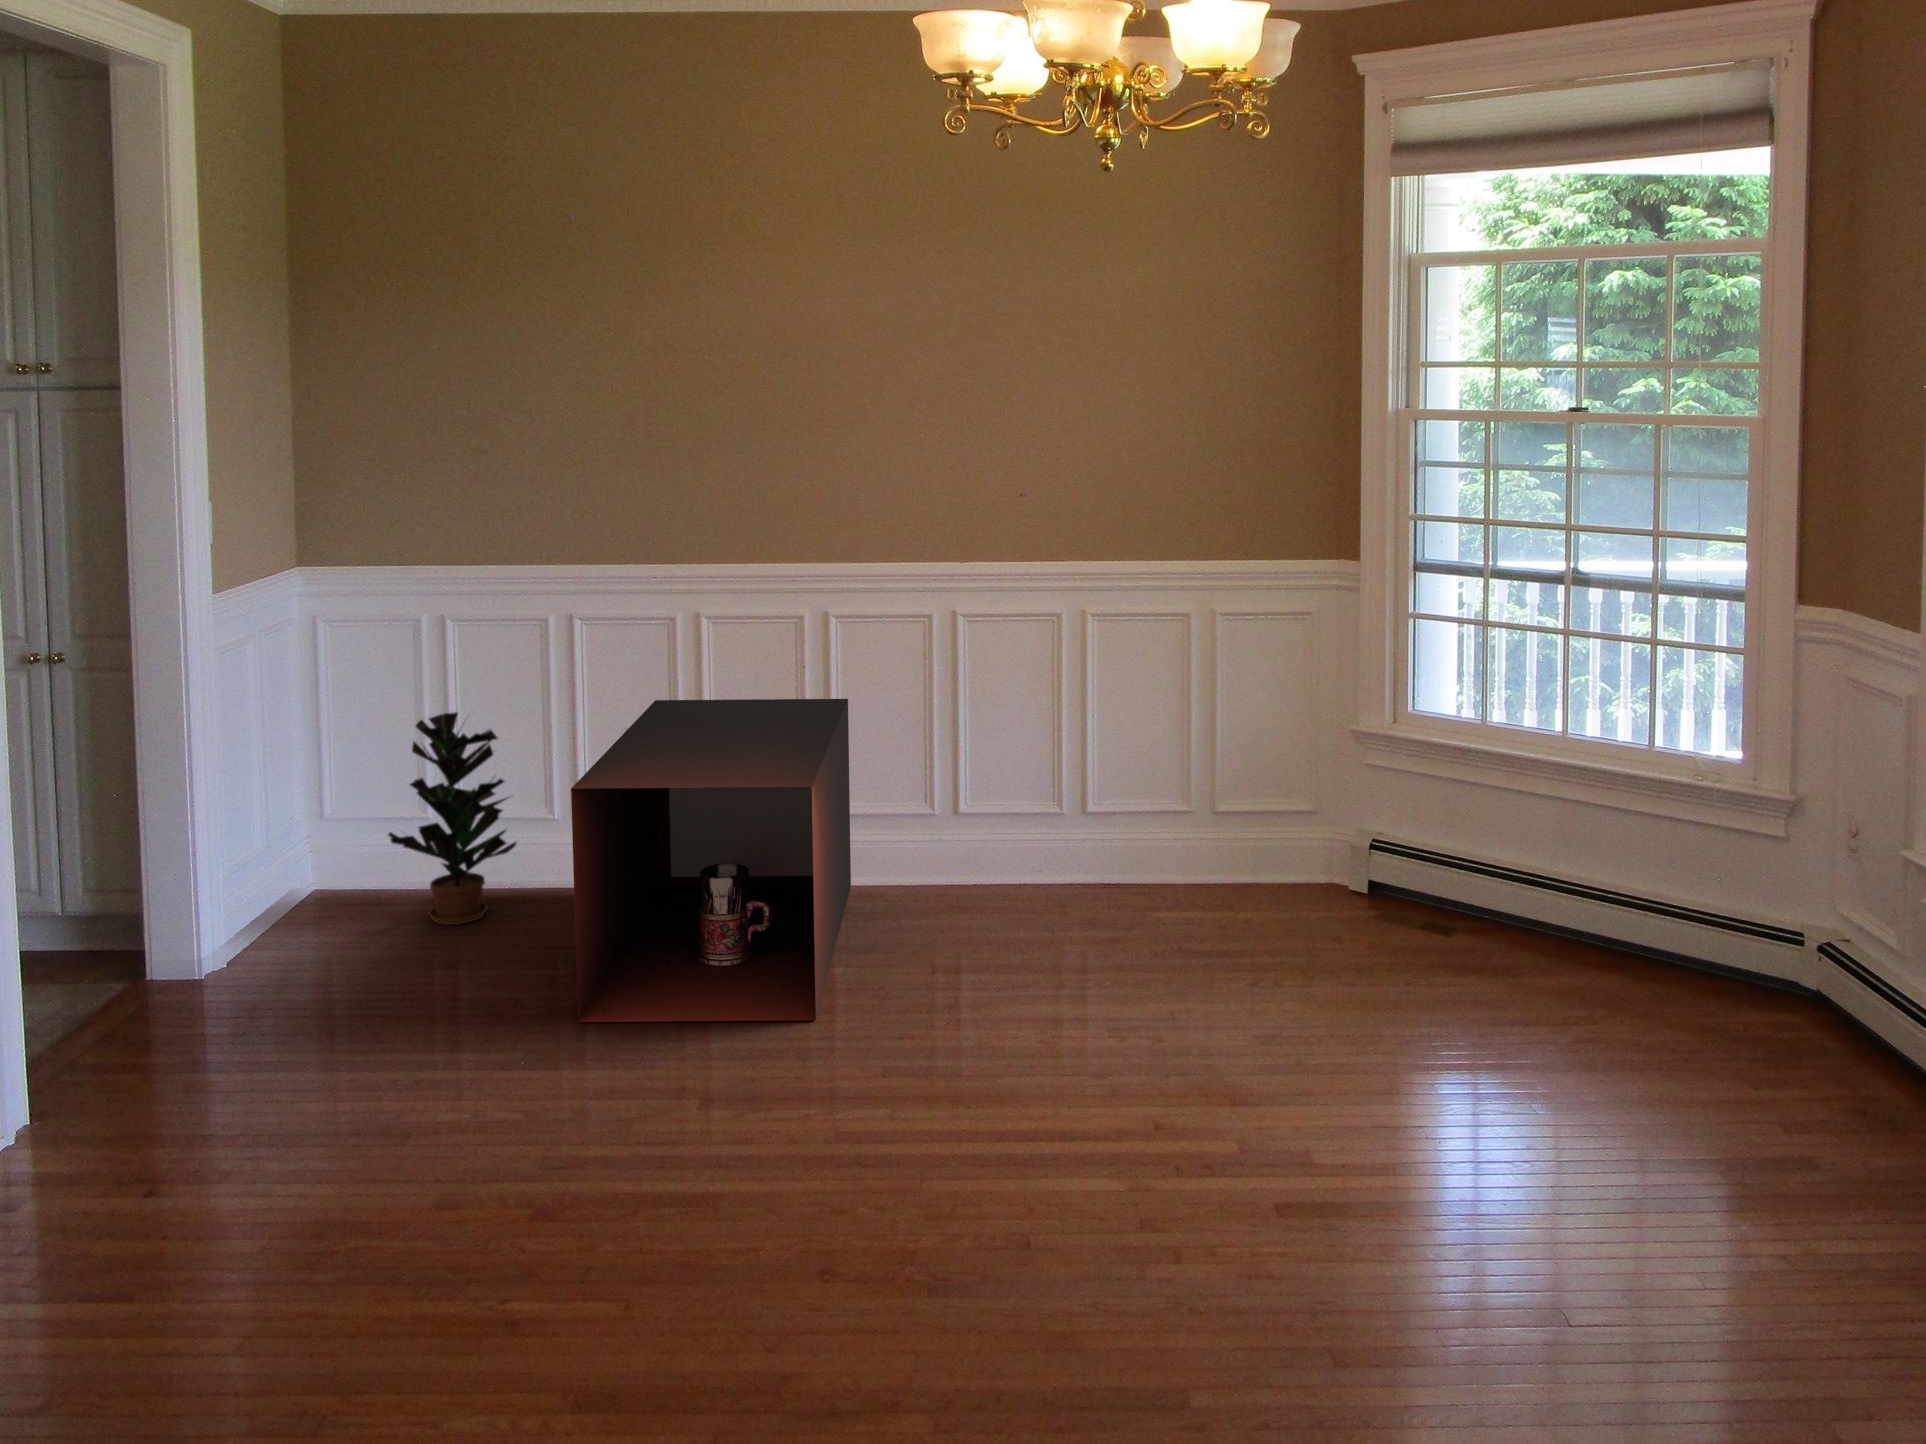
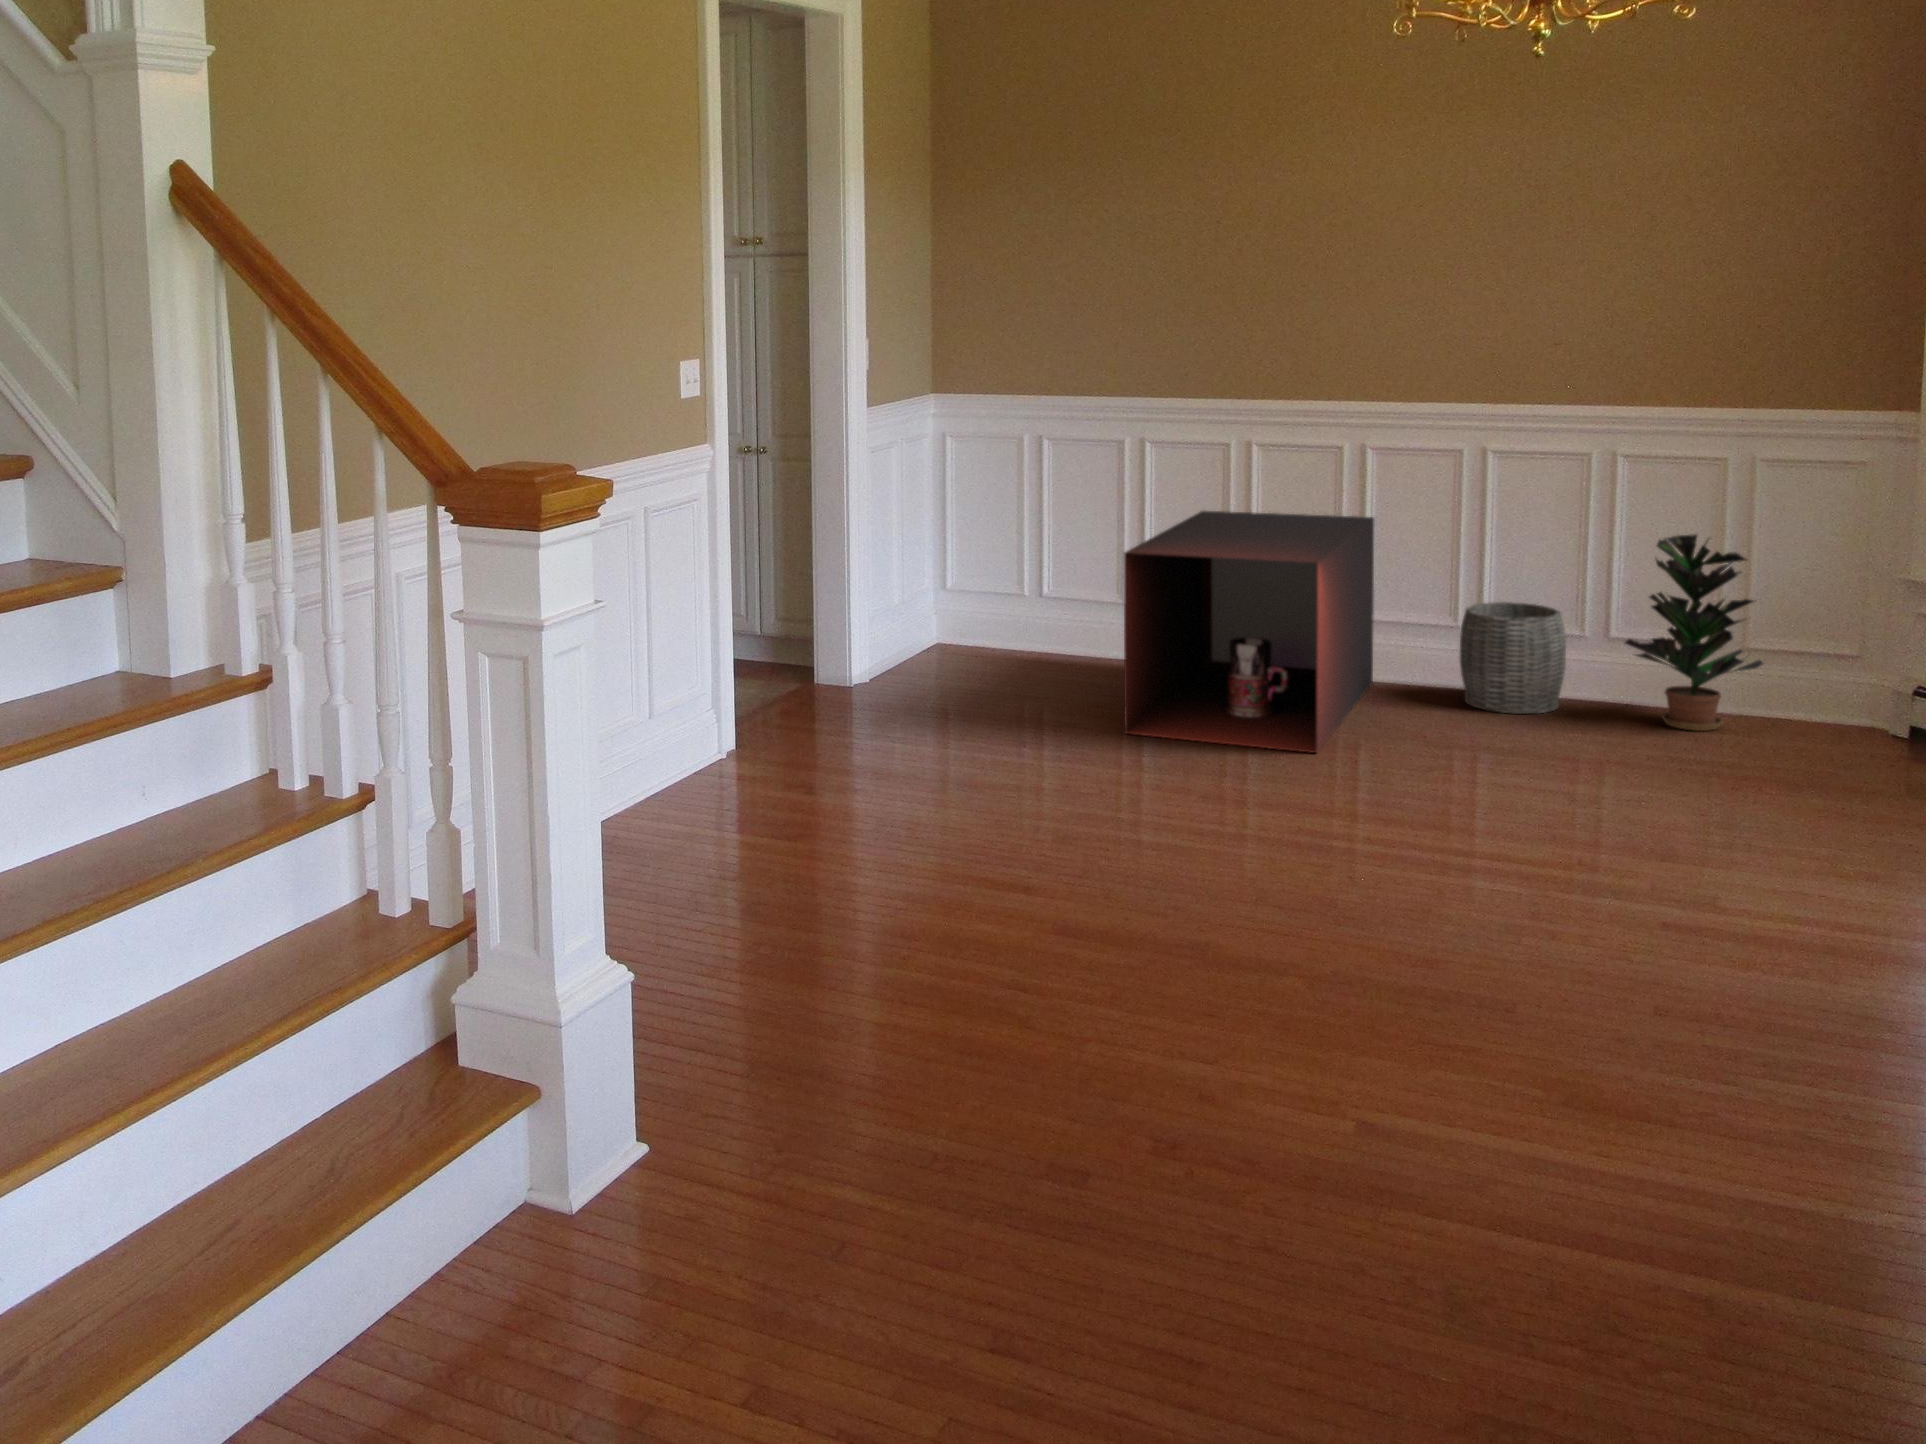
potted plant: present [388,712,516,925] -> present [1625,535,1763,731]
woven basket: none [945,785,1050,916] -> present [1460,602,1566,714]

